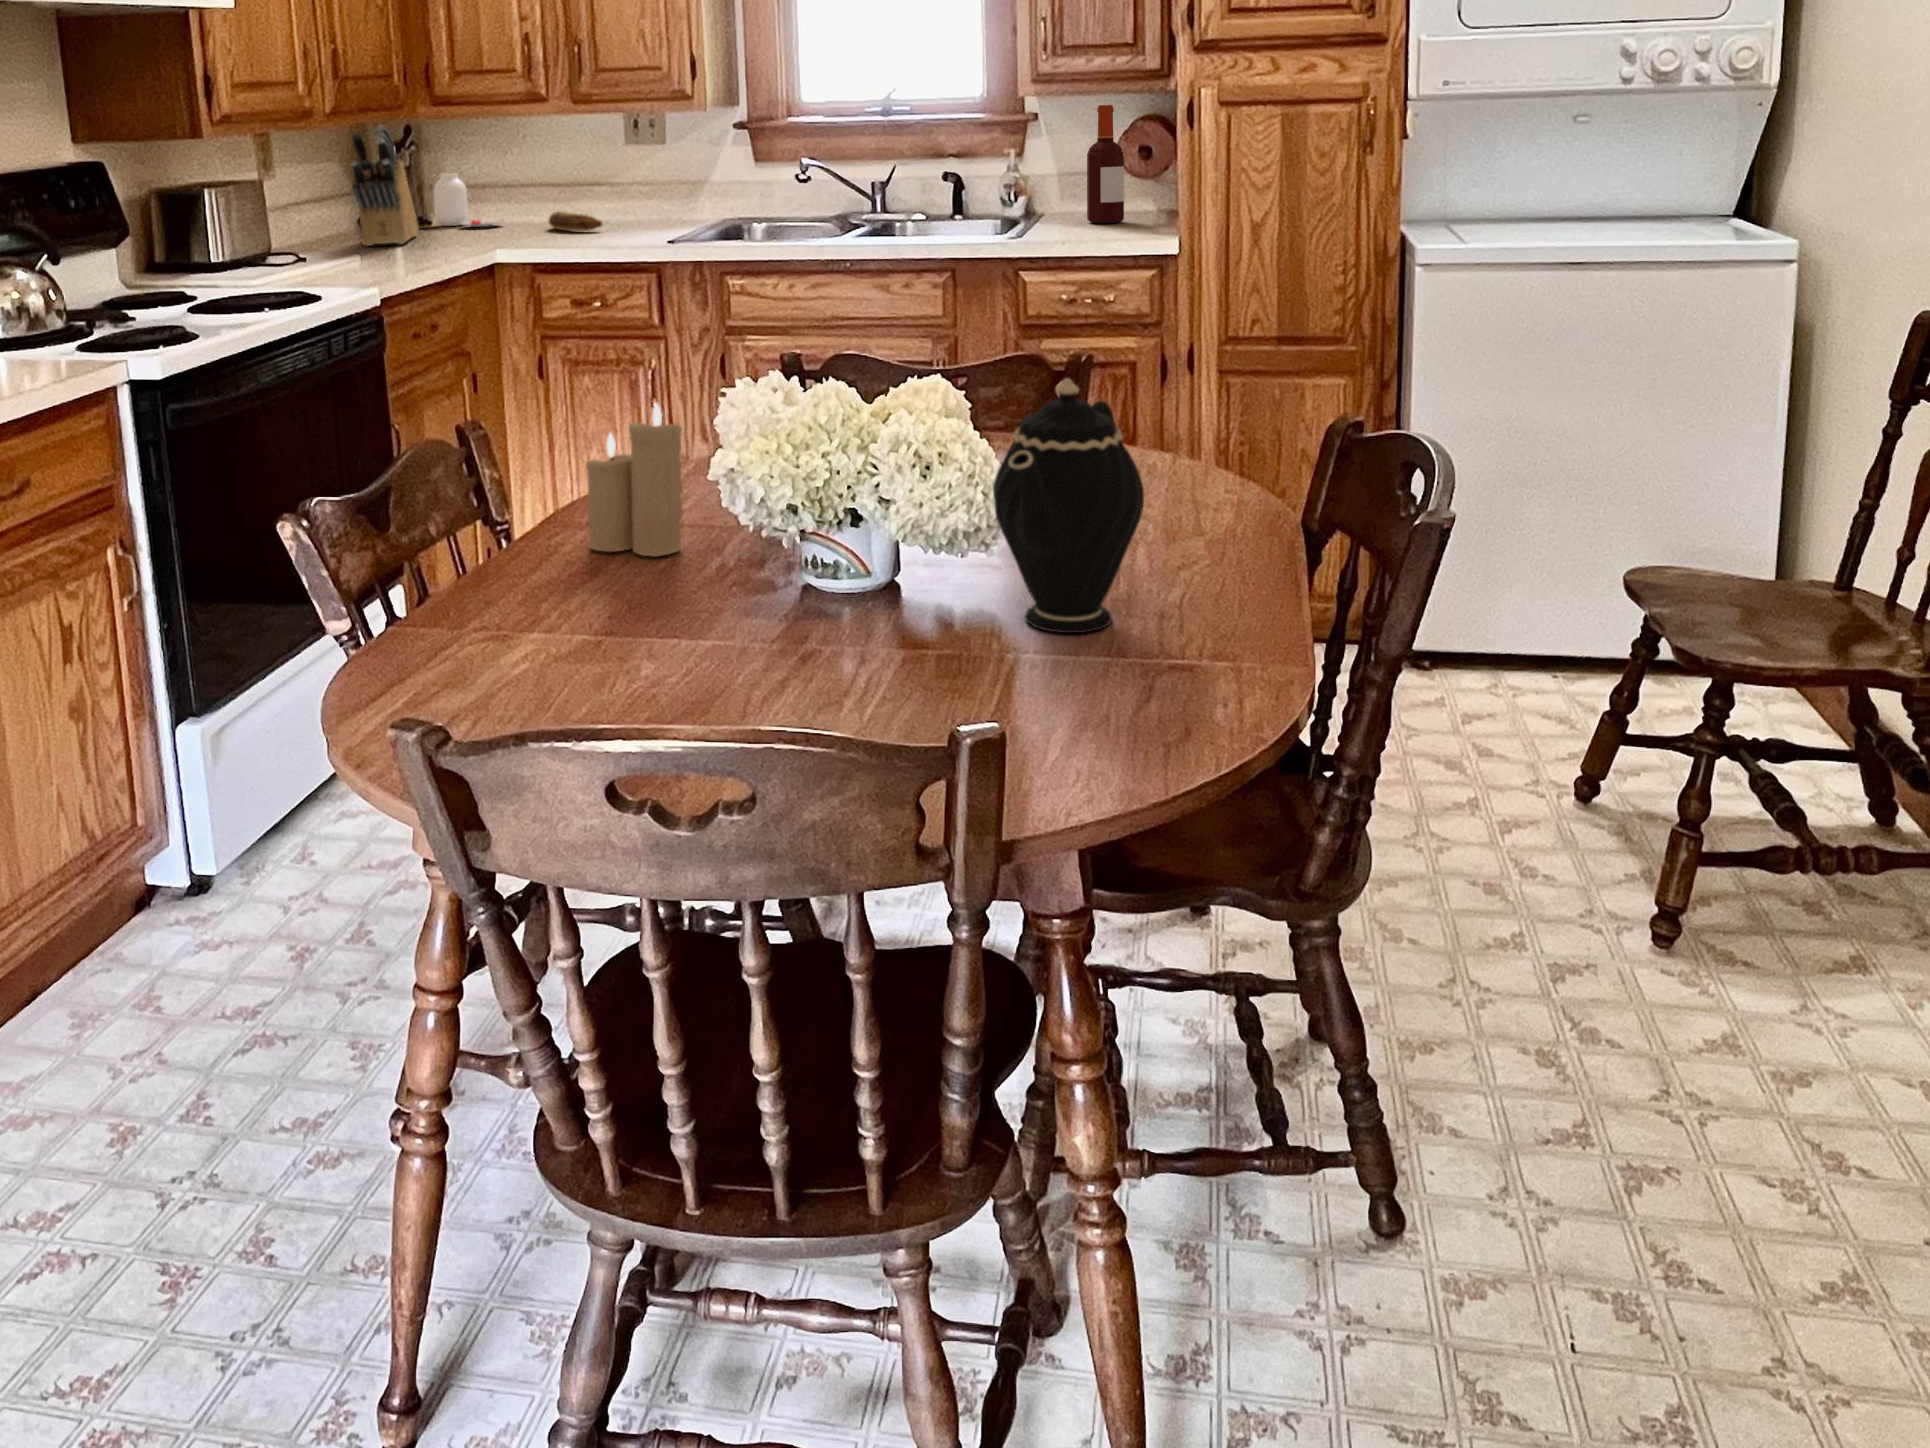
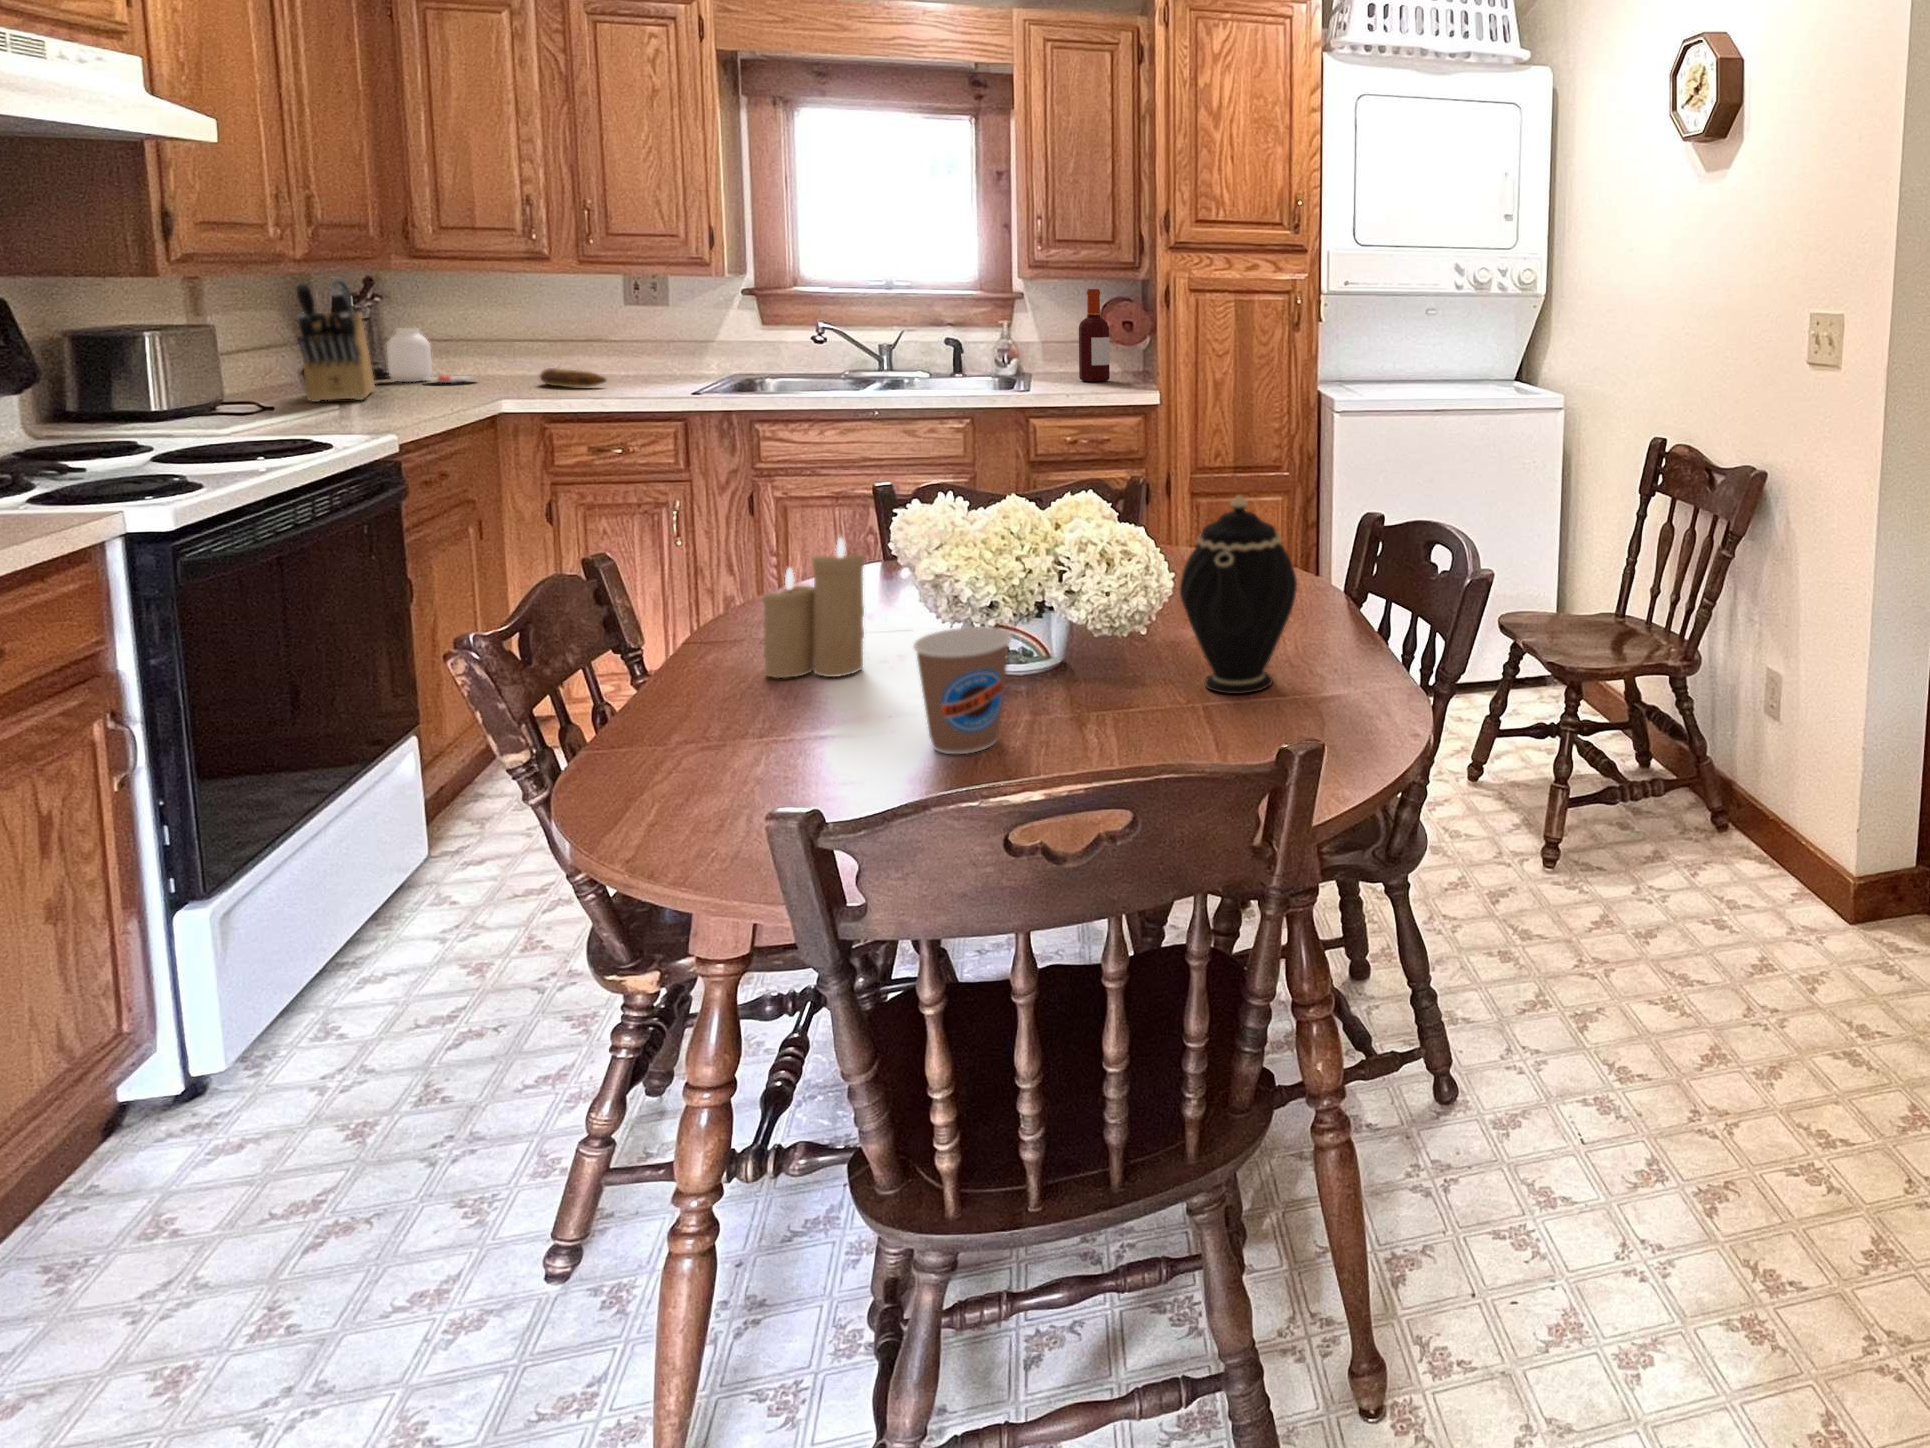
coffee cup: none [670,516,775,658] -> present [913,627,1011,754]

